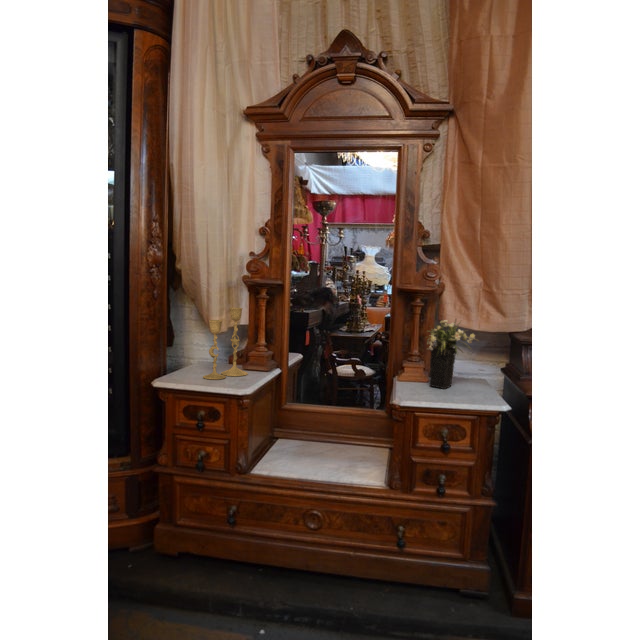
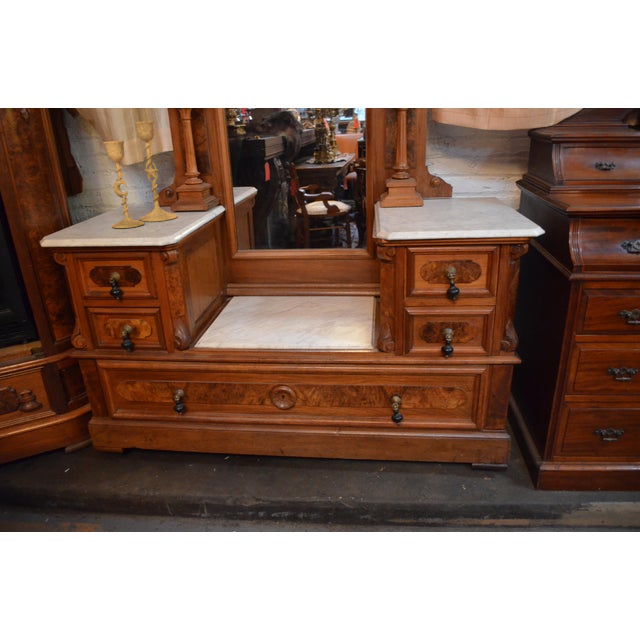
flower arrangement: present [427,319,476,389] -> none [412,109,495,213]

